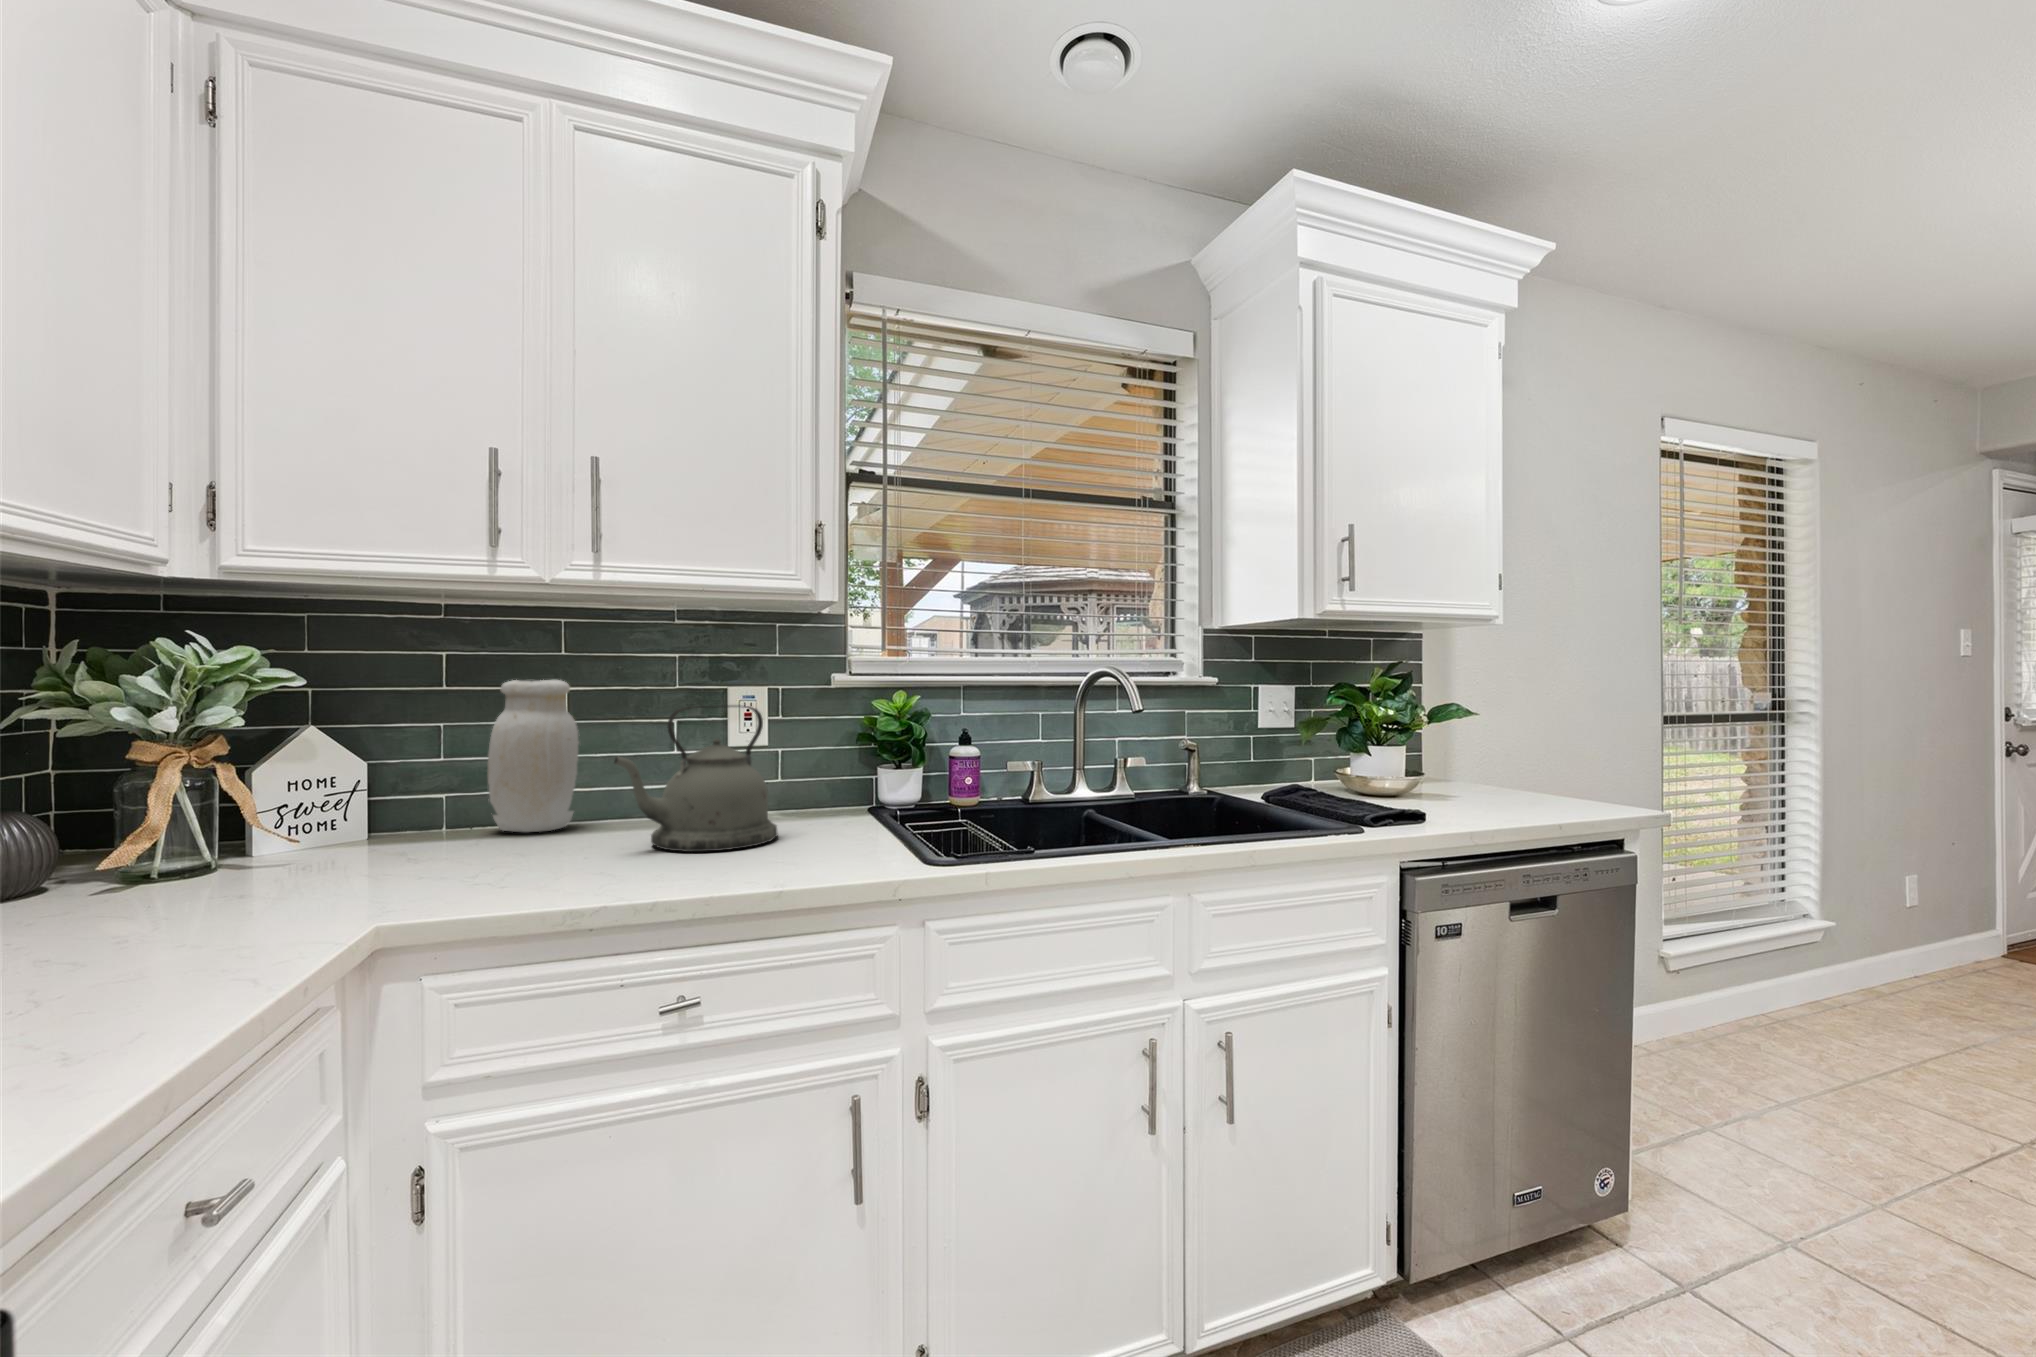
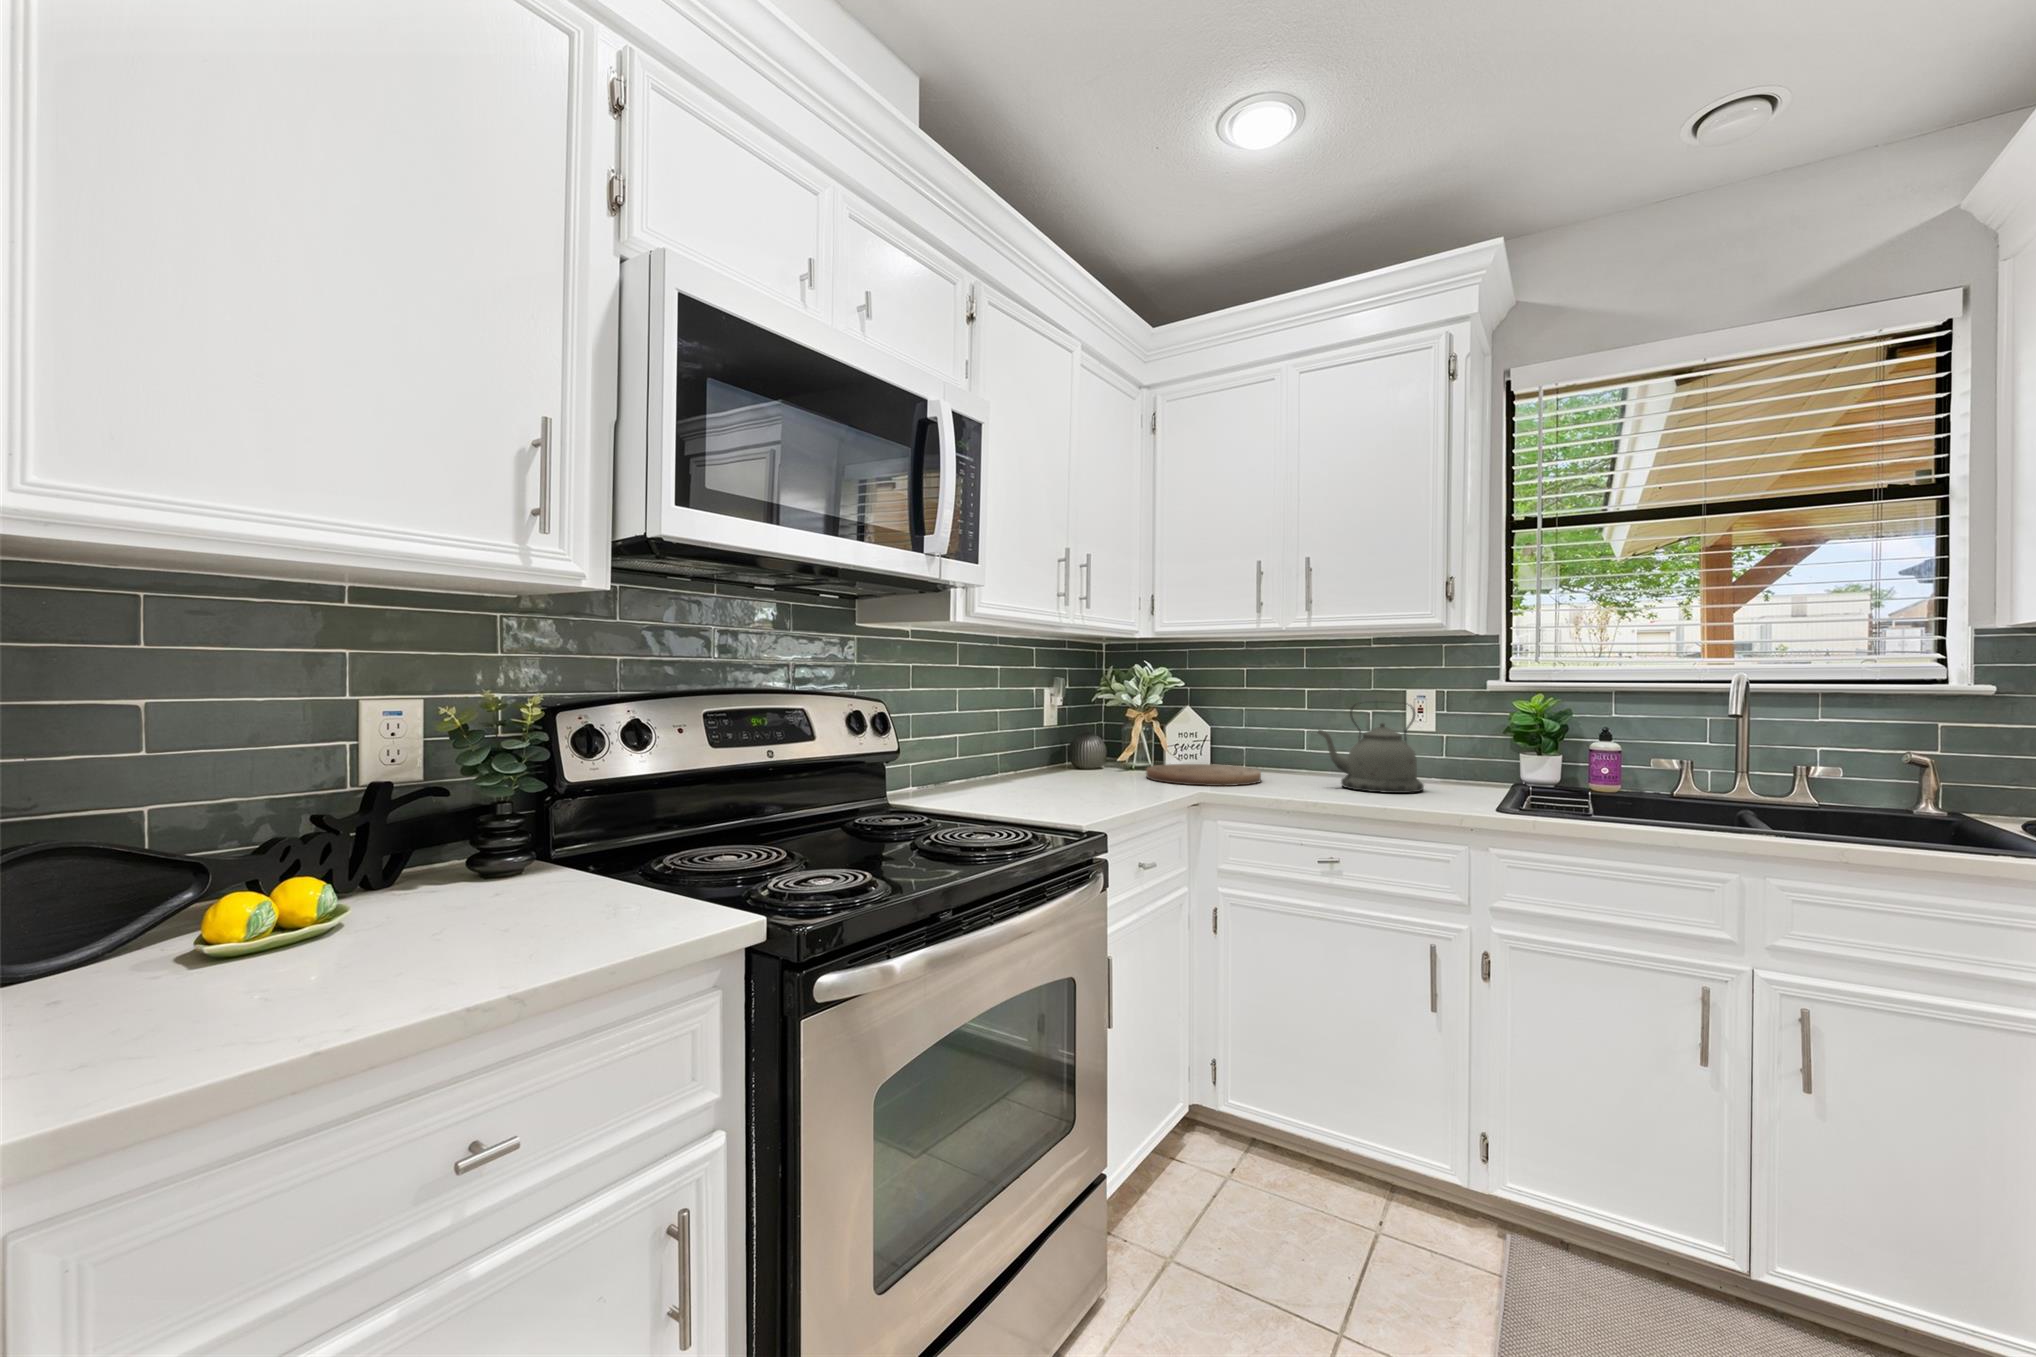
jar: present [488,680,579,832] -> none [1265,683,1314,774]
cutting board: none [196,835,498,906] -> present [1146,764,1261,786]

